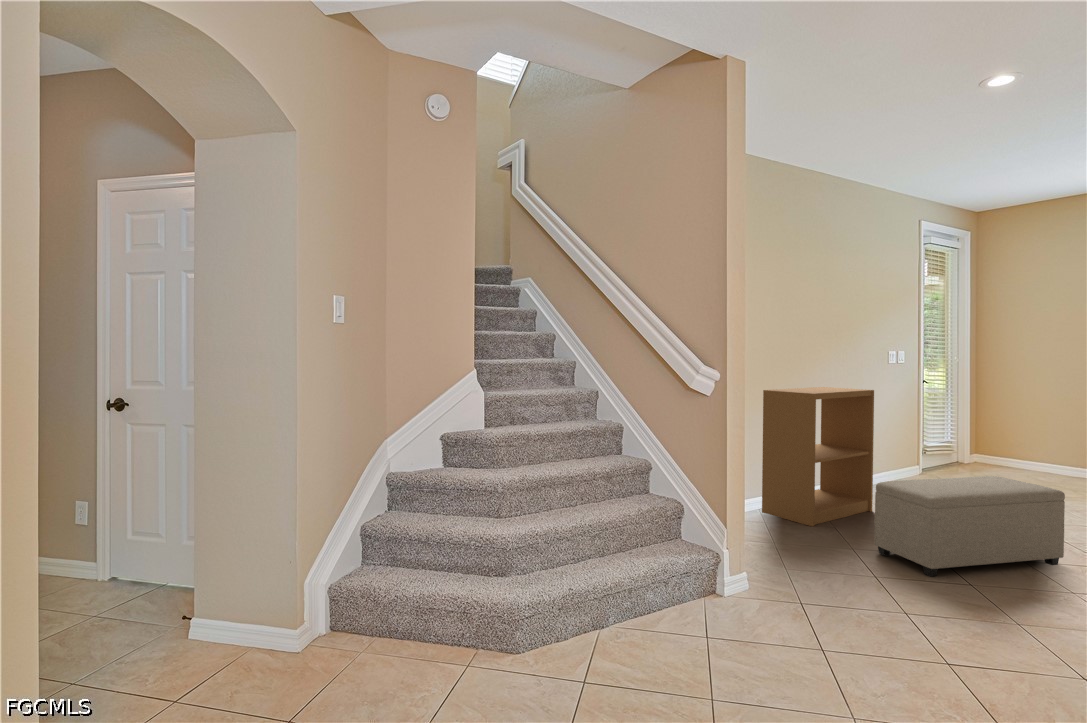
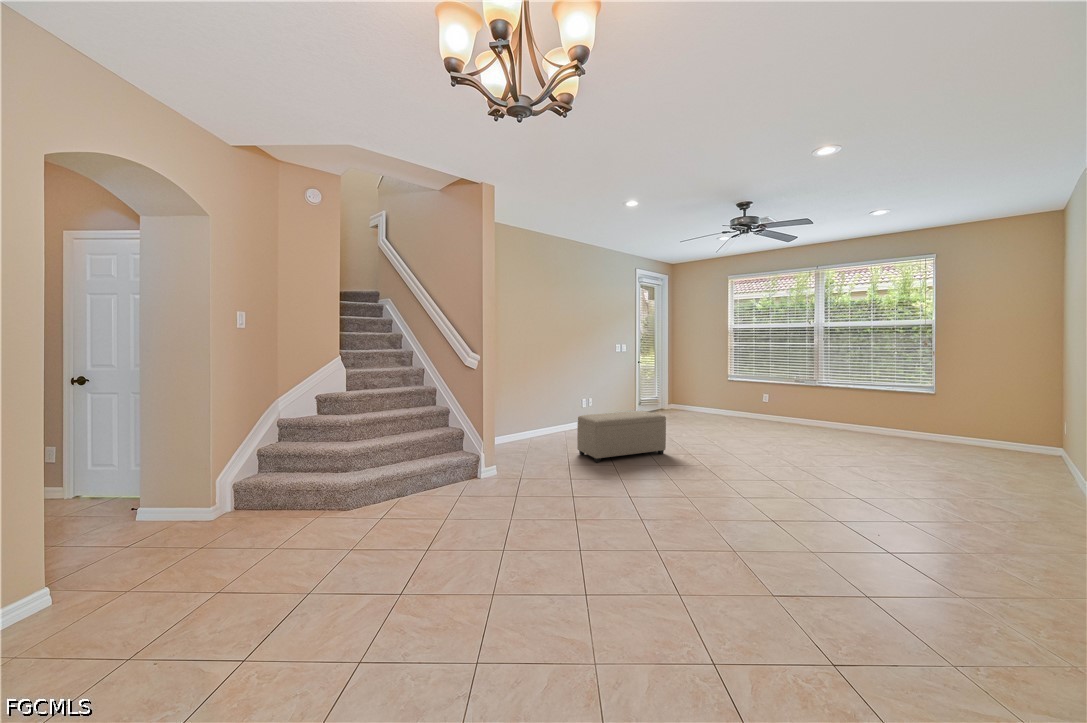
bookshelf: present [762,387,874,526] -> none [532,366,594,444]

